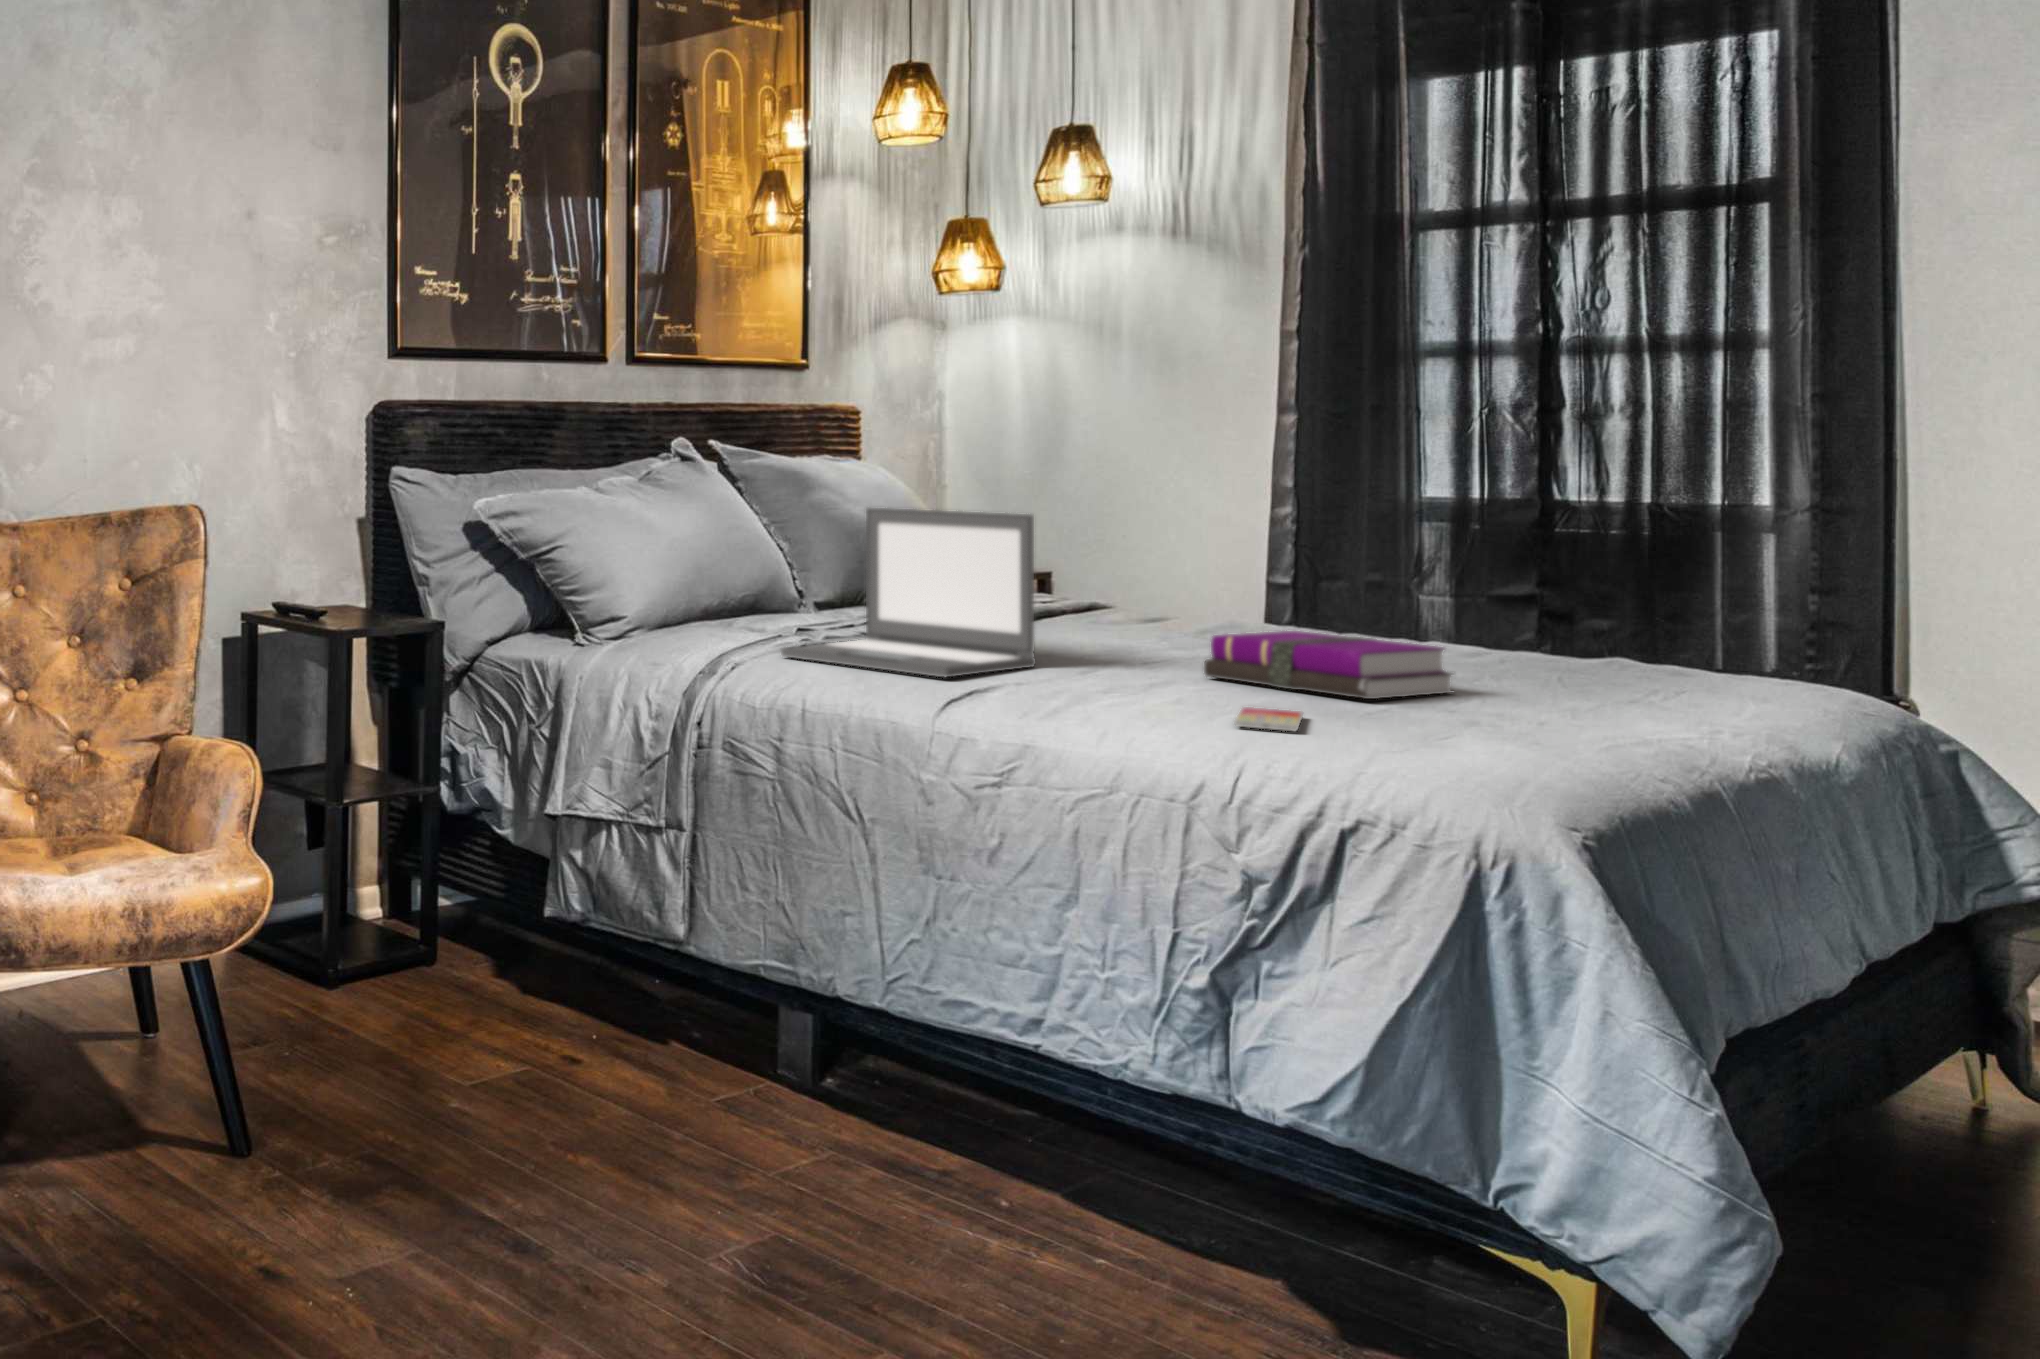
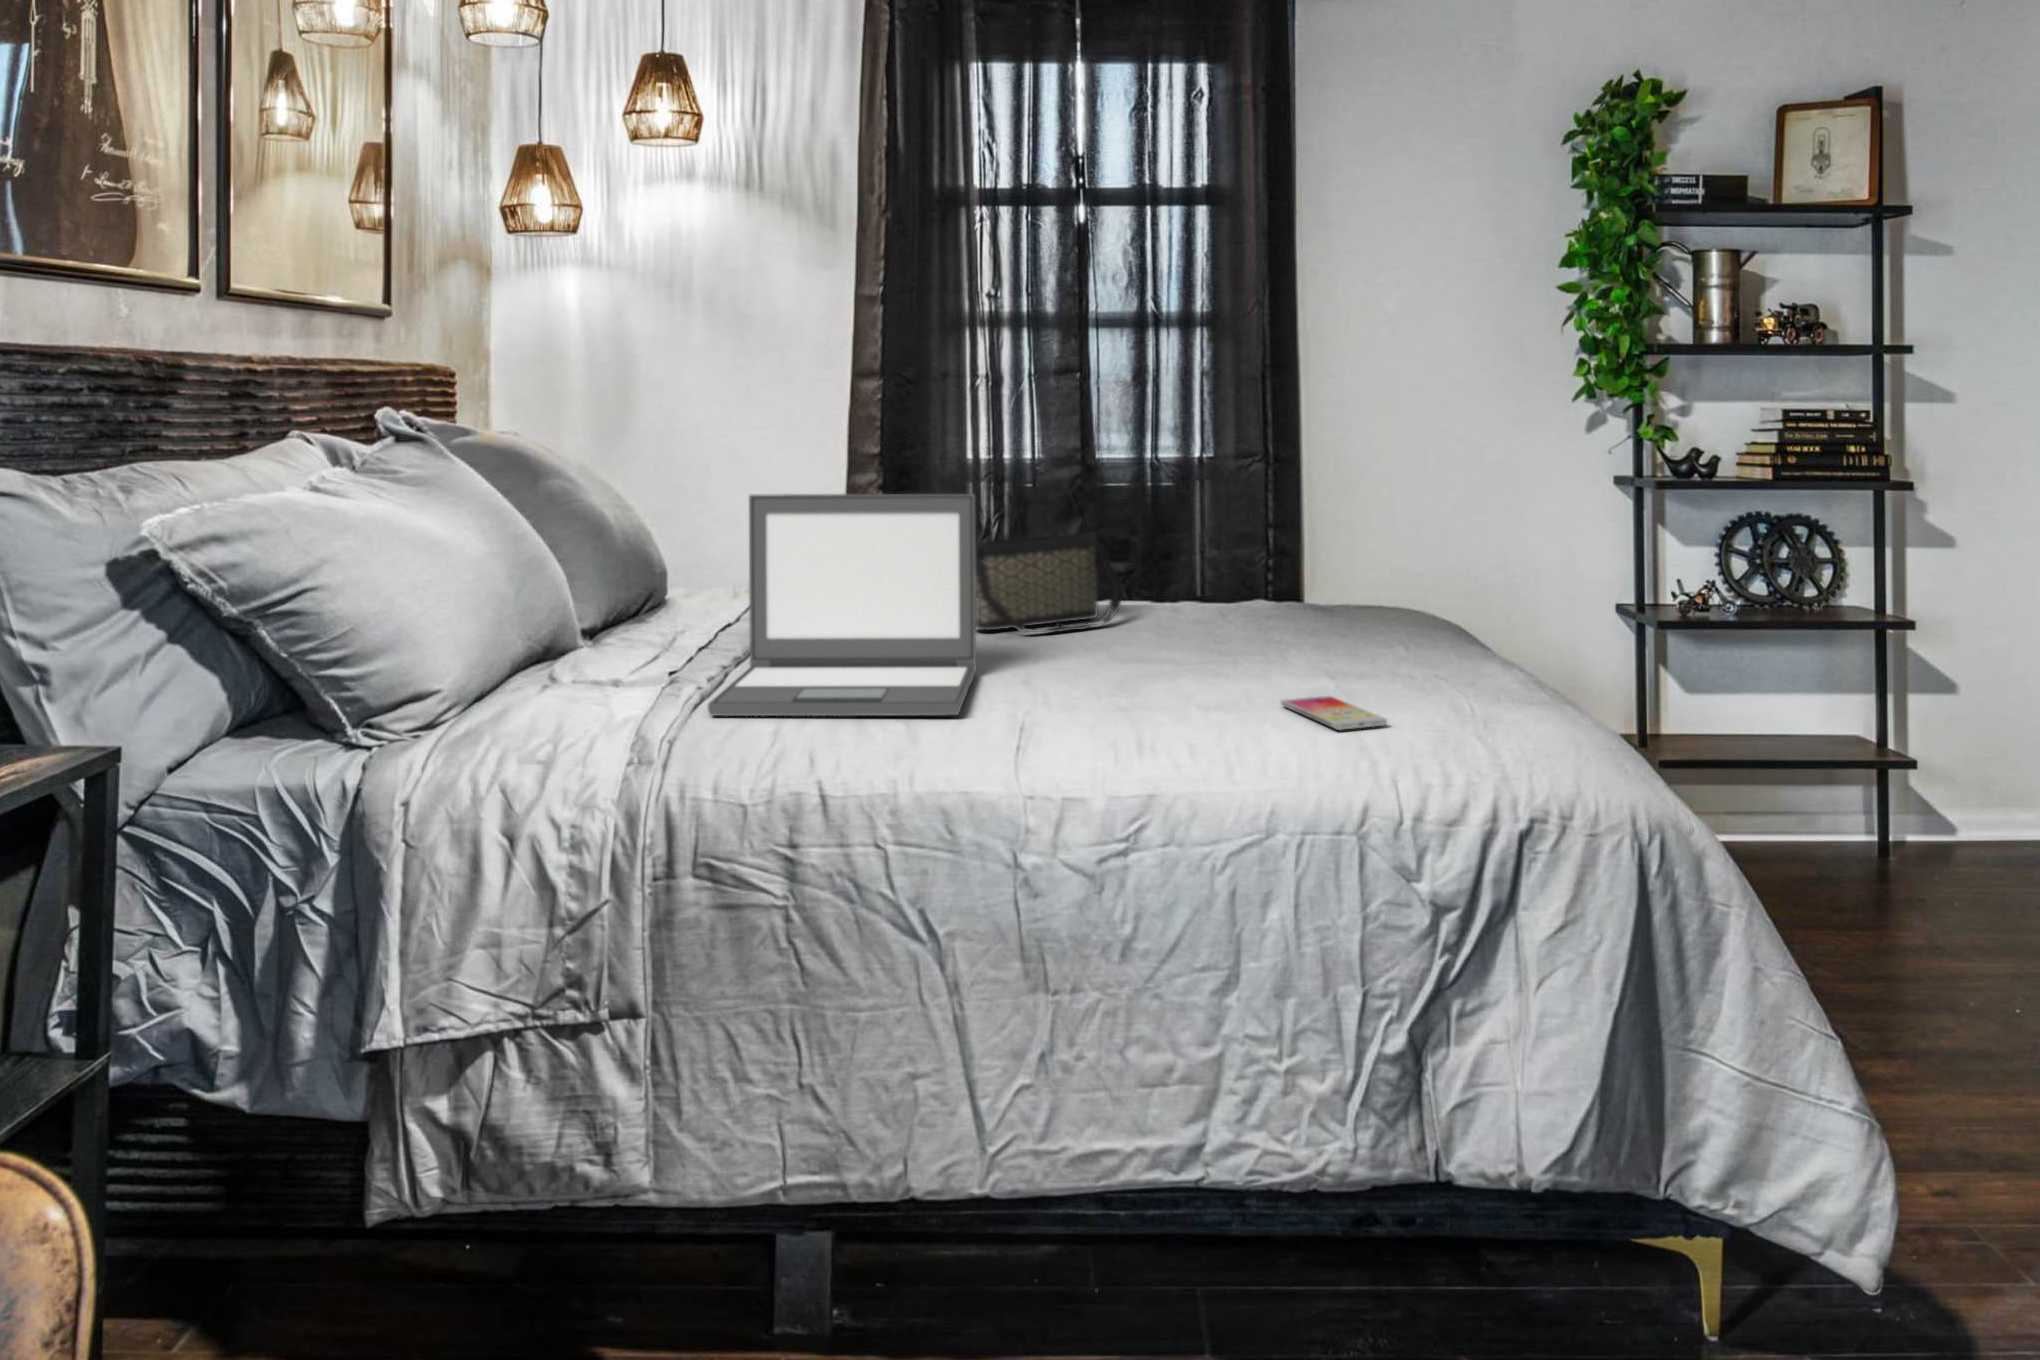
handbag: none [1120,568,1295,658] -> present [975,533,1123,632]
notebook: present [1204,631,1452,699] -> none [1133,596,1316,666]

